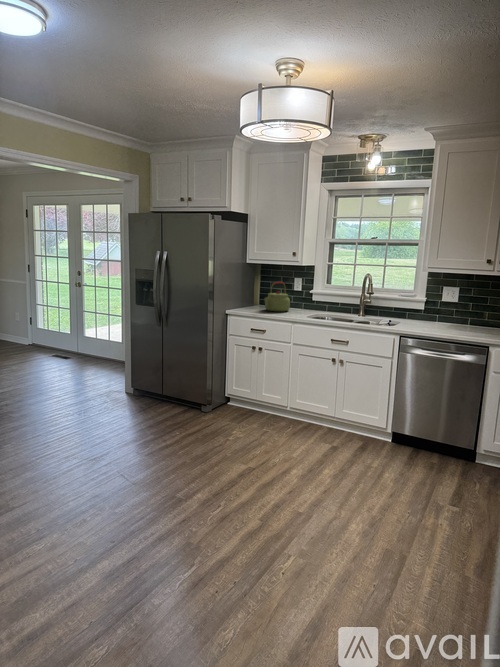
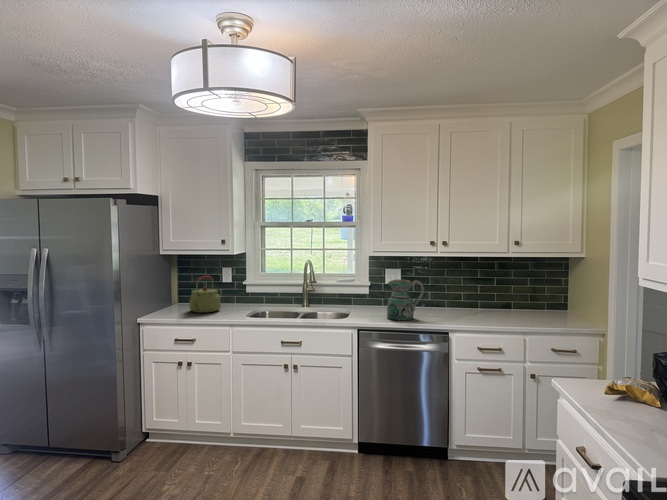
ceramic pitcher: none [432,294,472,332] -> present [387,279,424,321]

